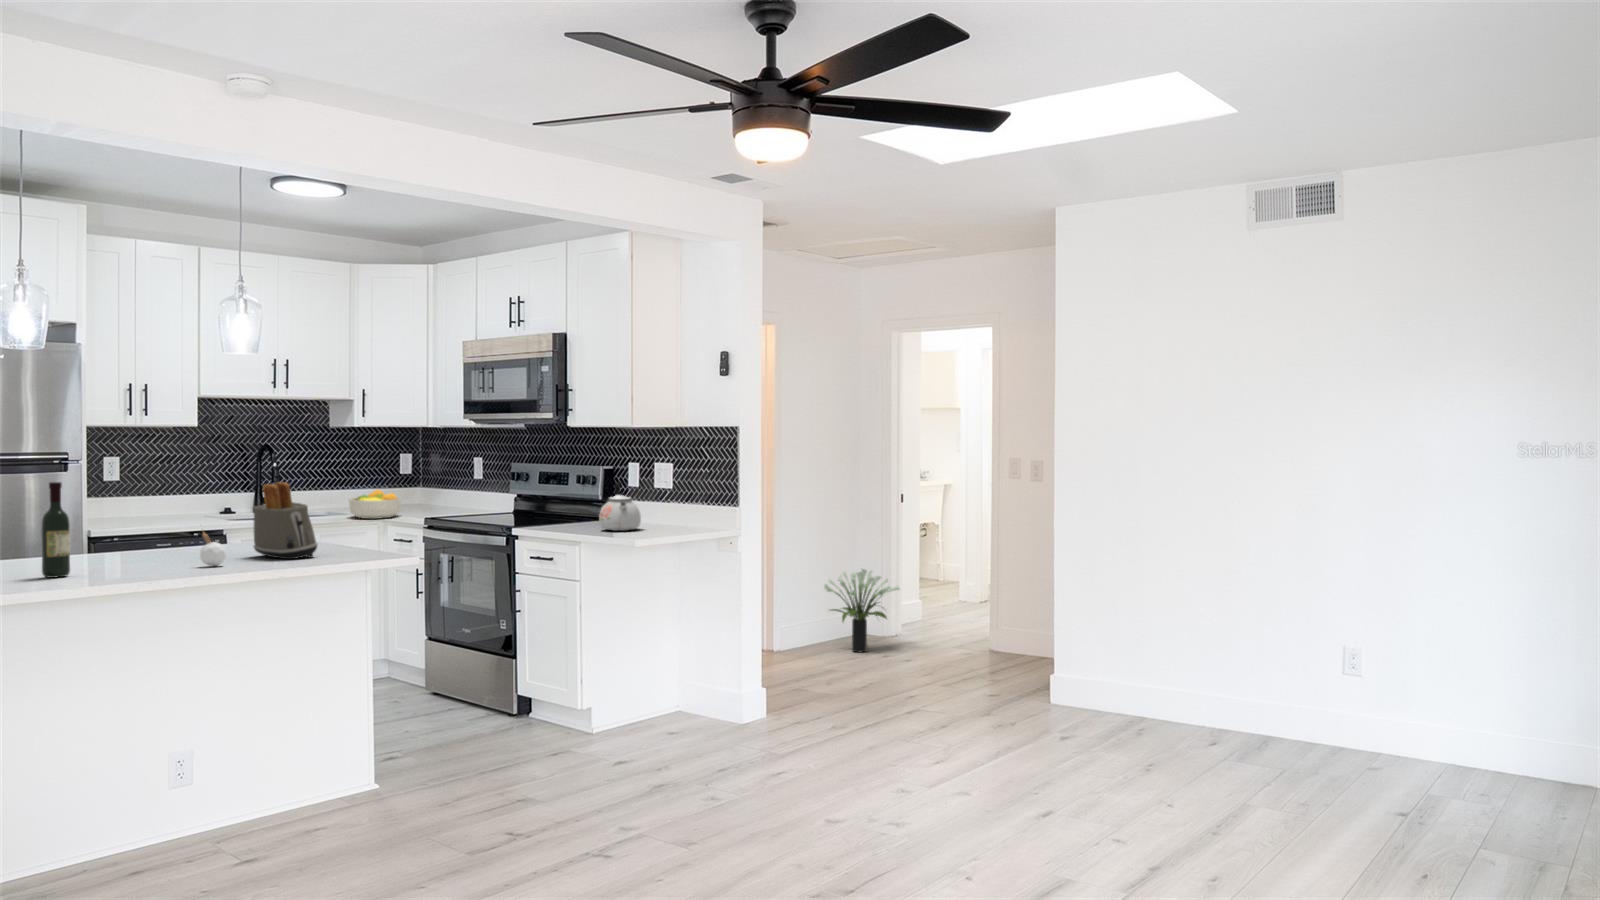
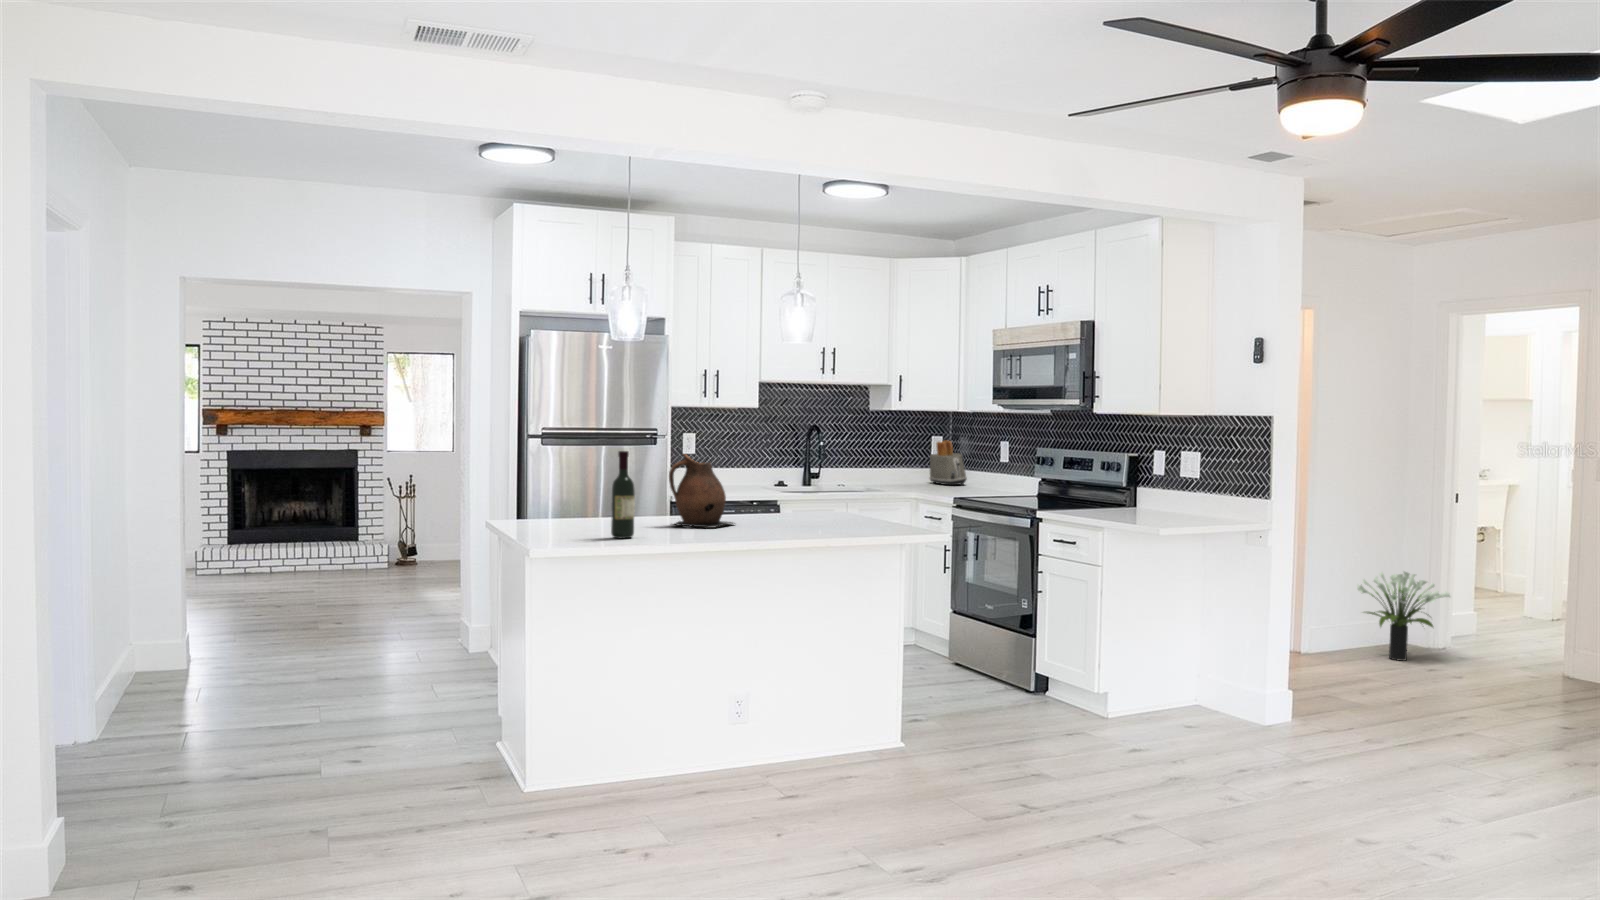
toaster: present [253,482,318,559] -> present [930,441,967,485]
kettle: present [599,482,641,531] -> none [1124,469,1169,519]
ceramic pitcher: none [103,483,185,563] -> present [669,454,735,528]
fruit bowl: present [349,490,401,519] -> none [884,468,931,496]
candle: present [200,533,226,566] -> none [744,496,767,536]

